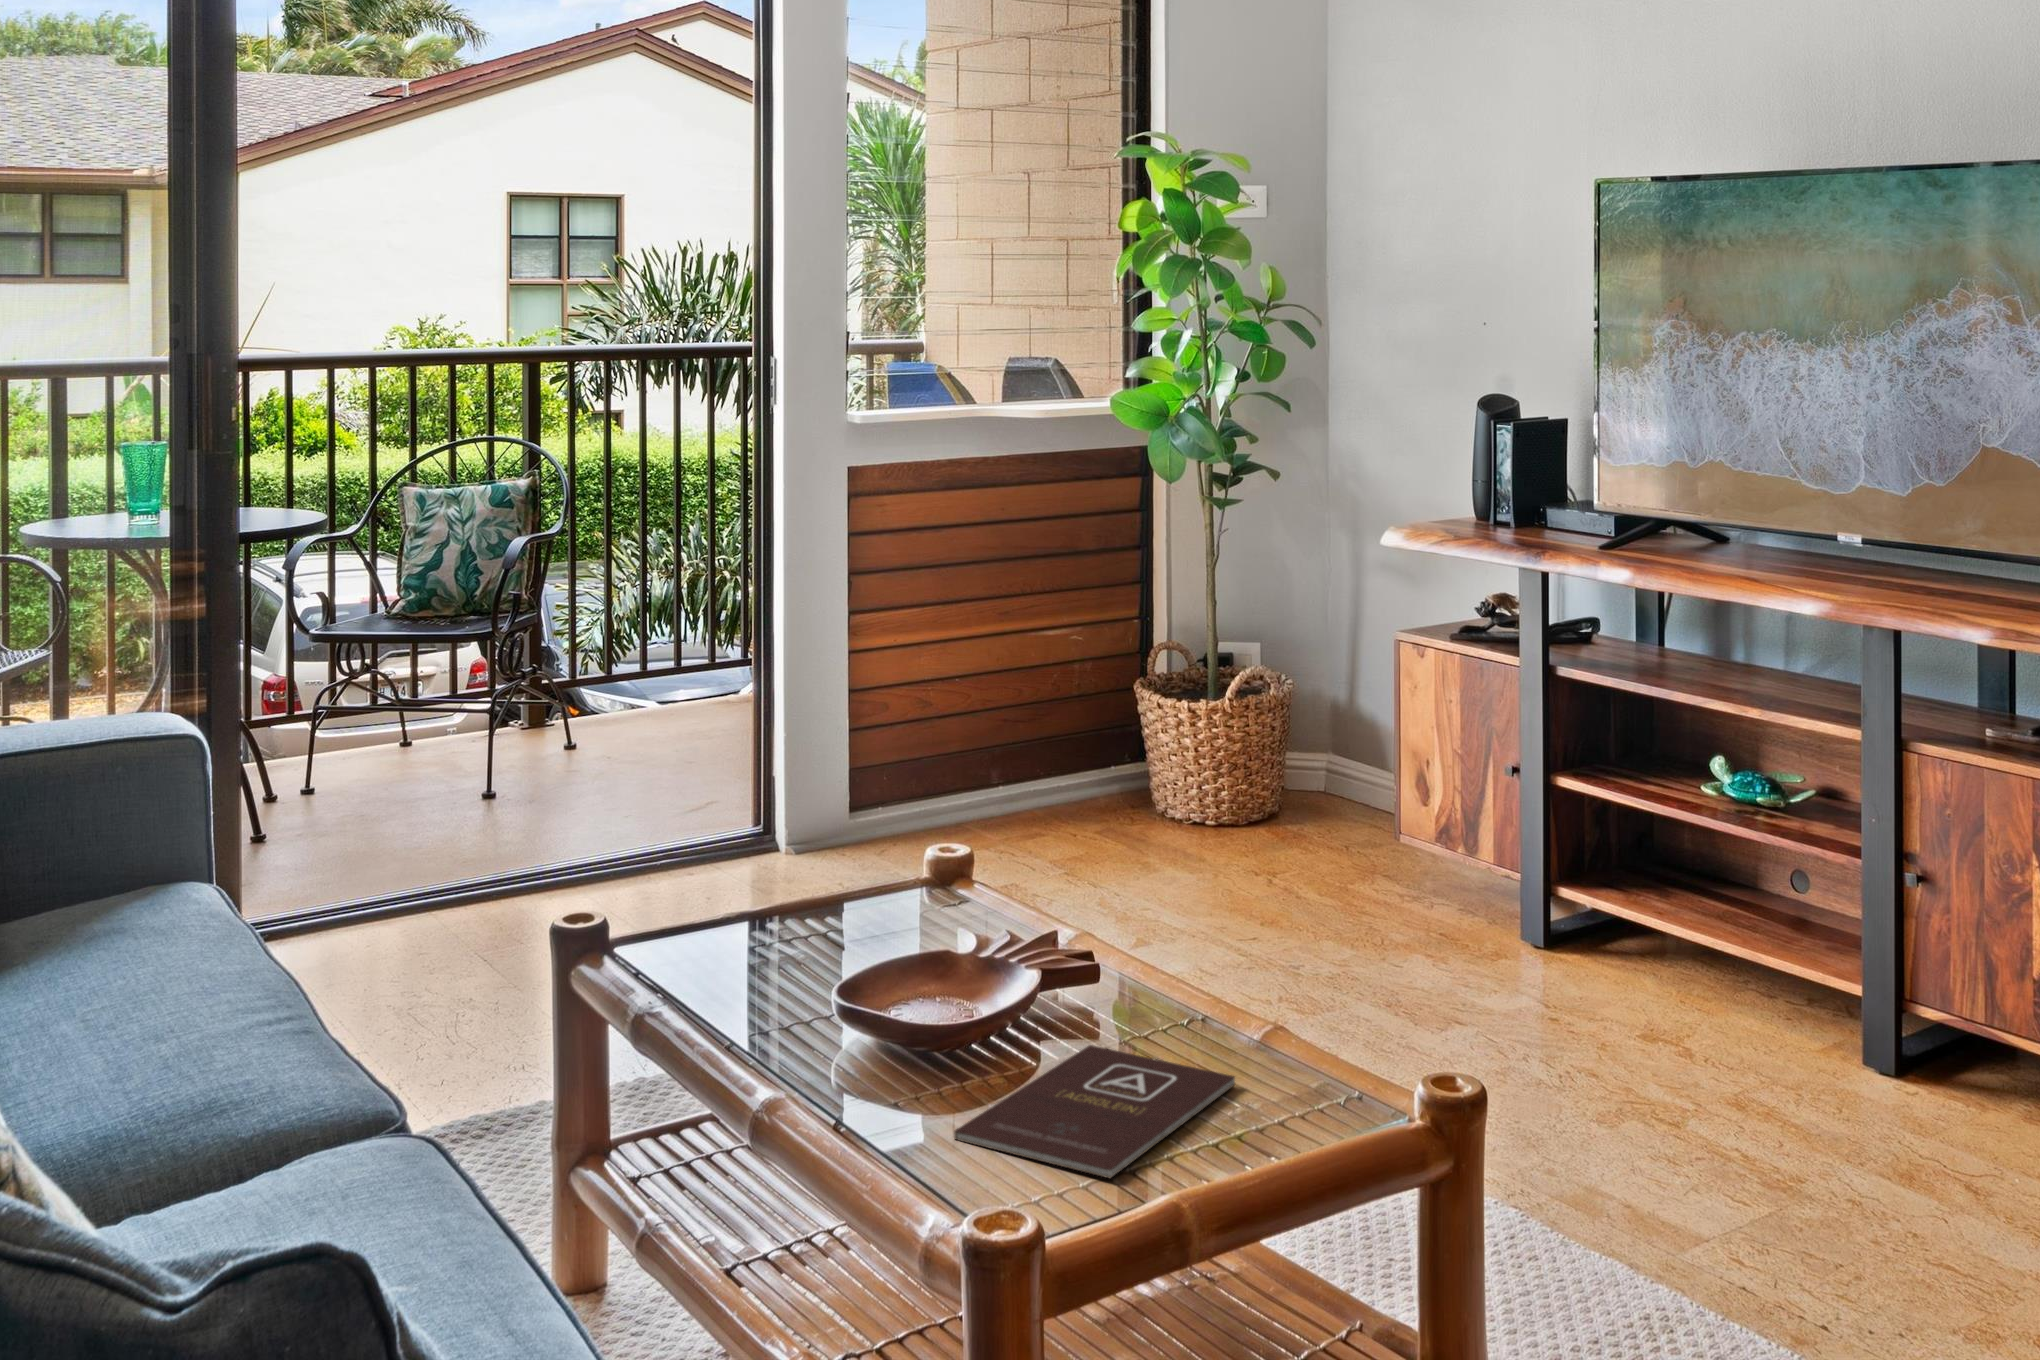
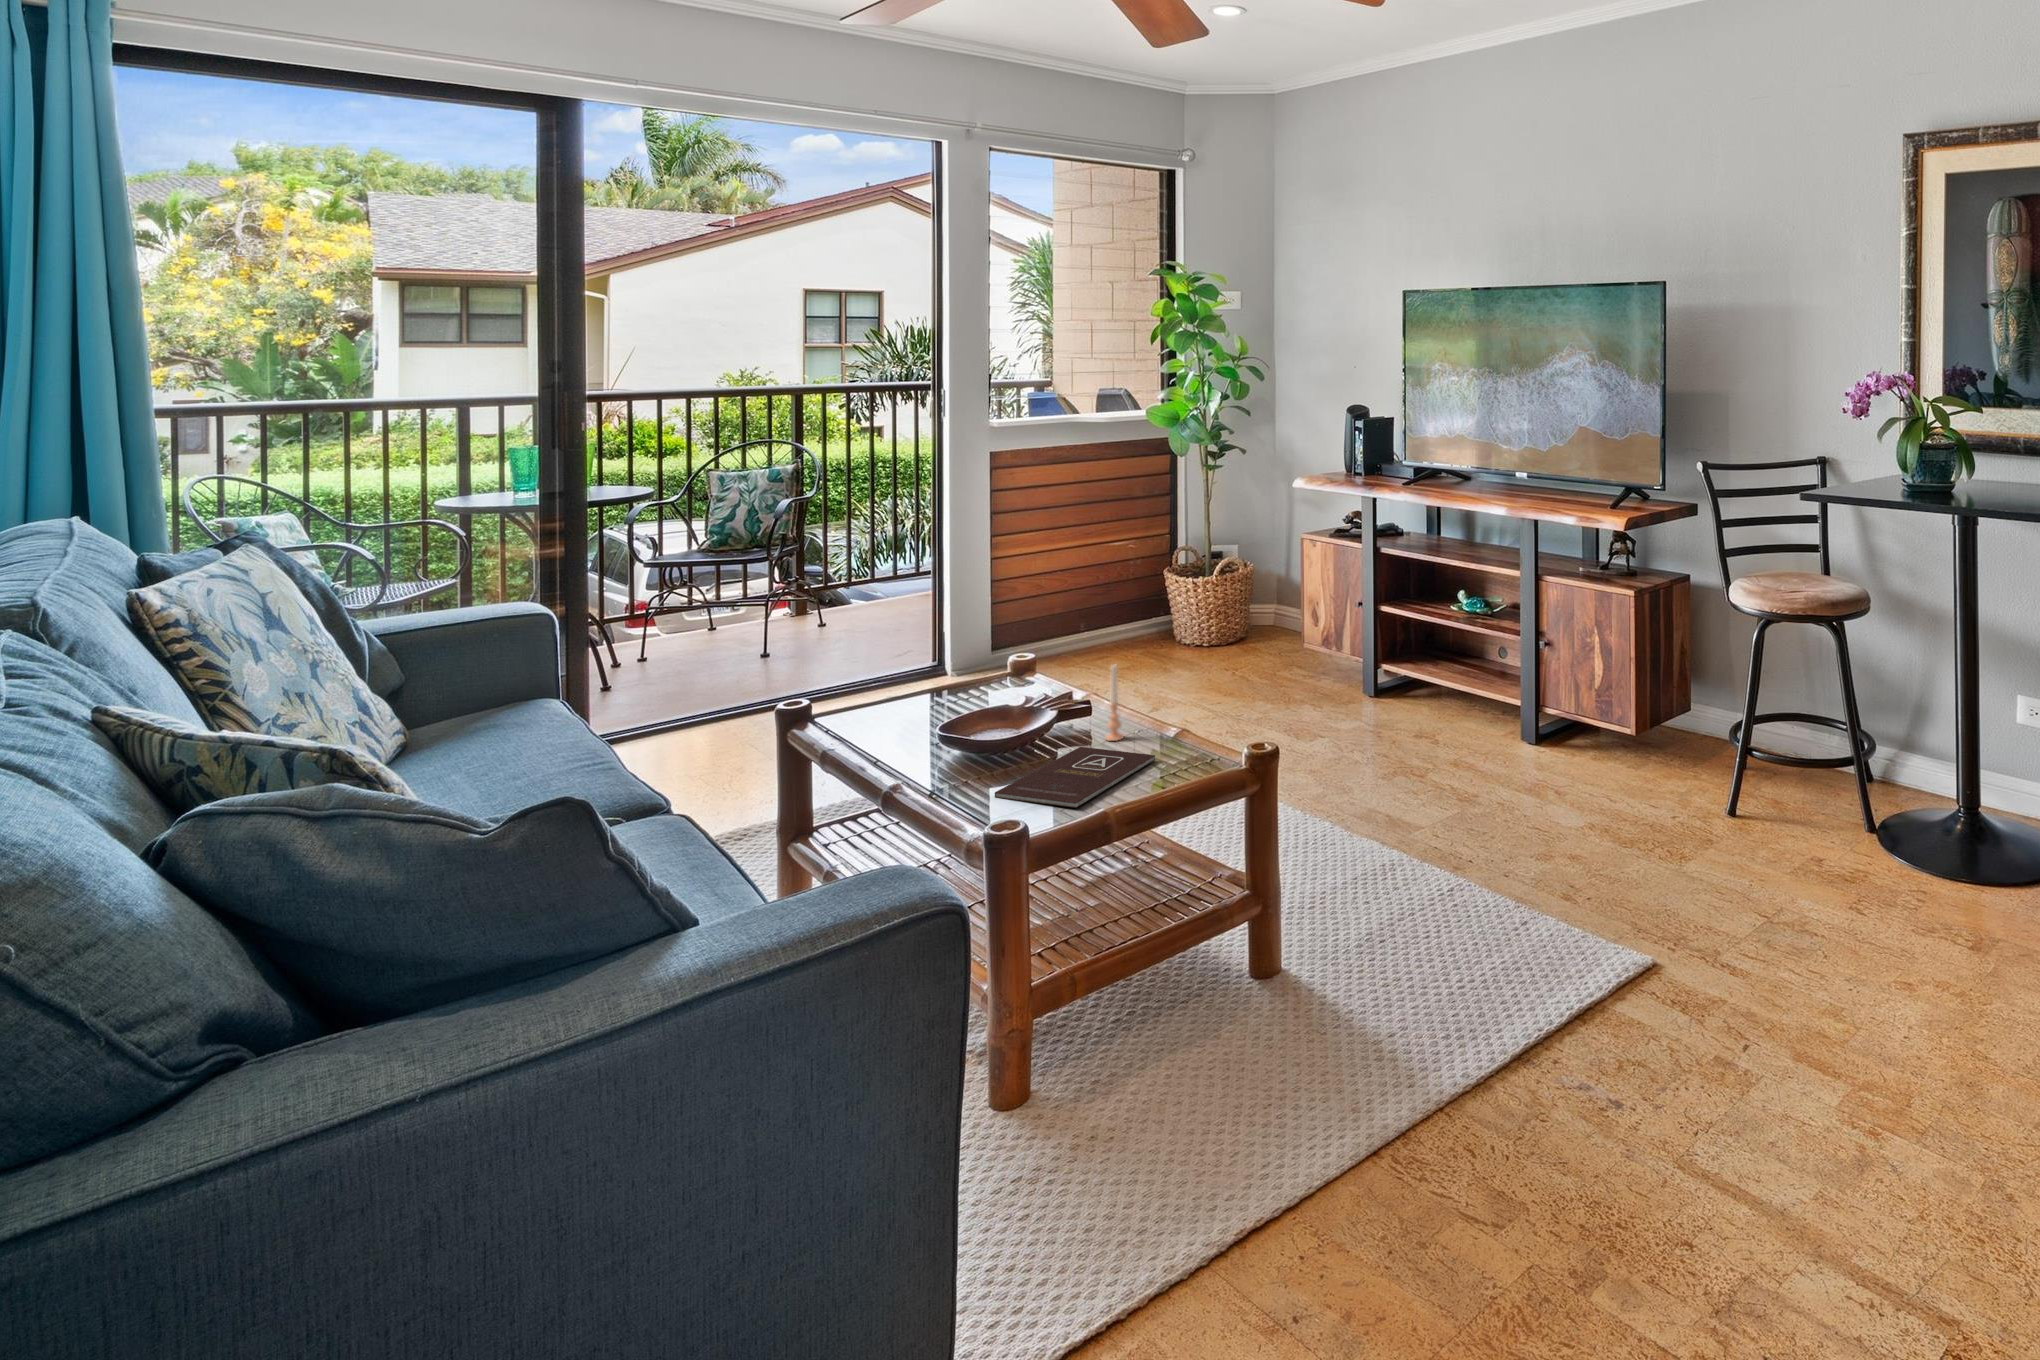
candle: none [1130,892,1165,1037] -> present [1105,664,1124,741]

